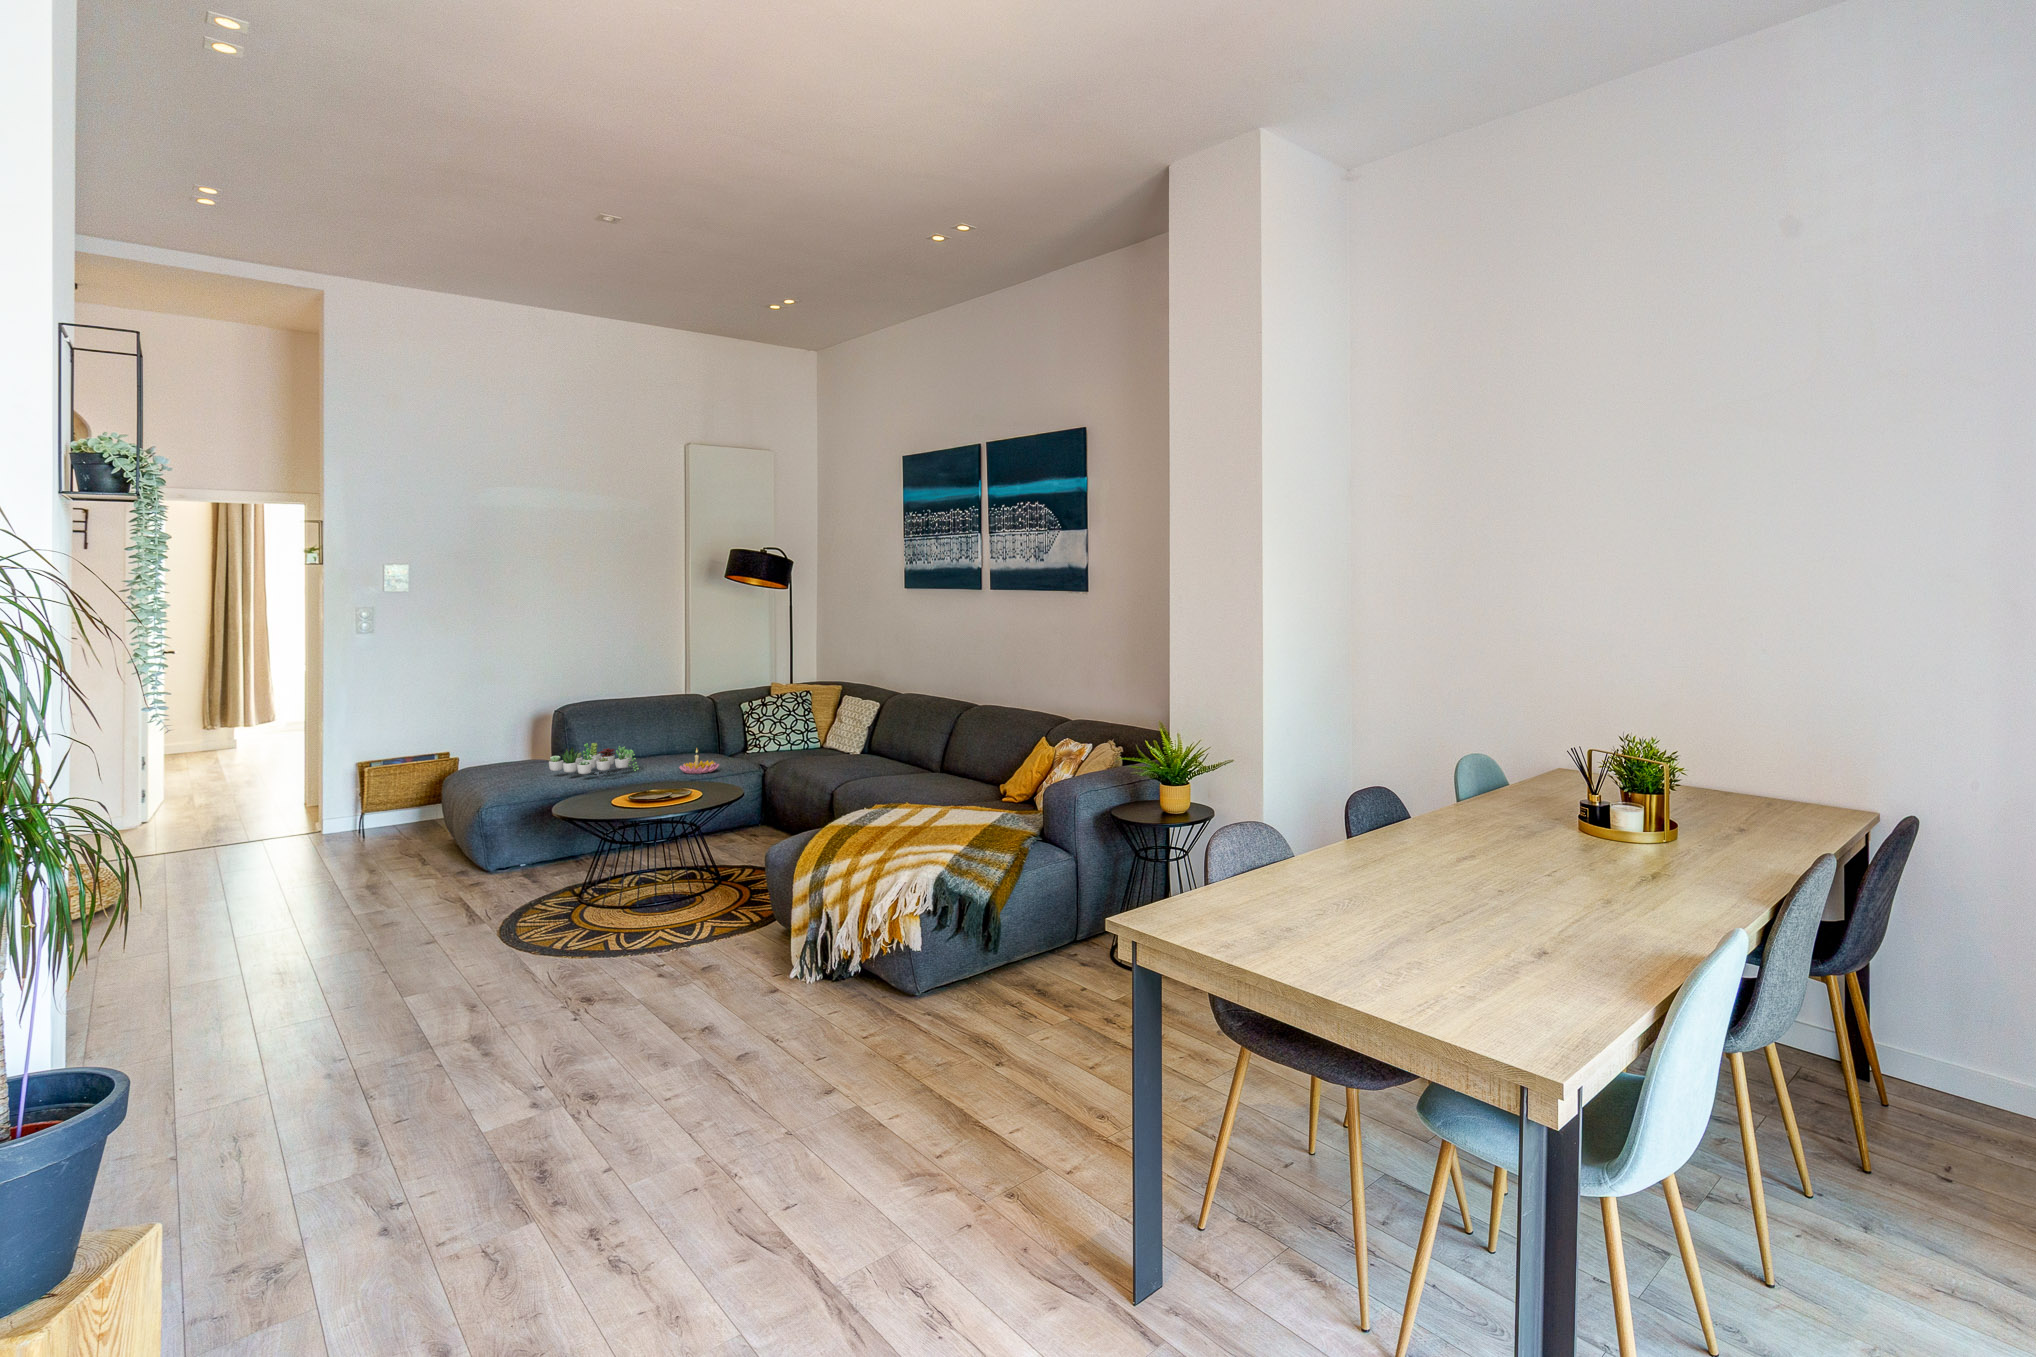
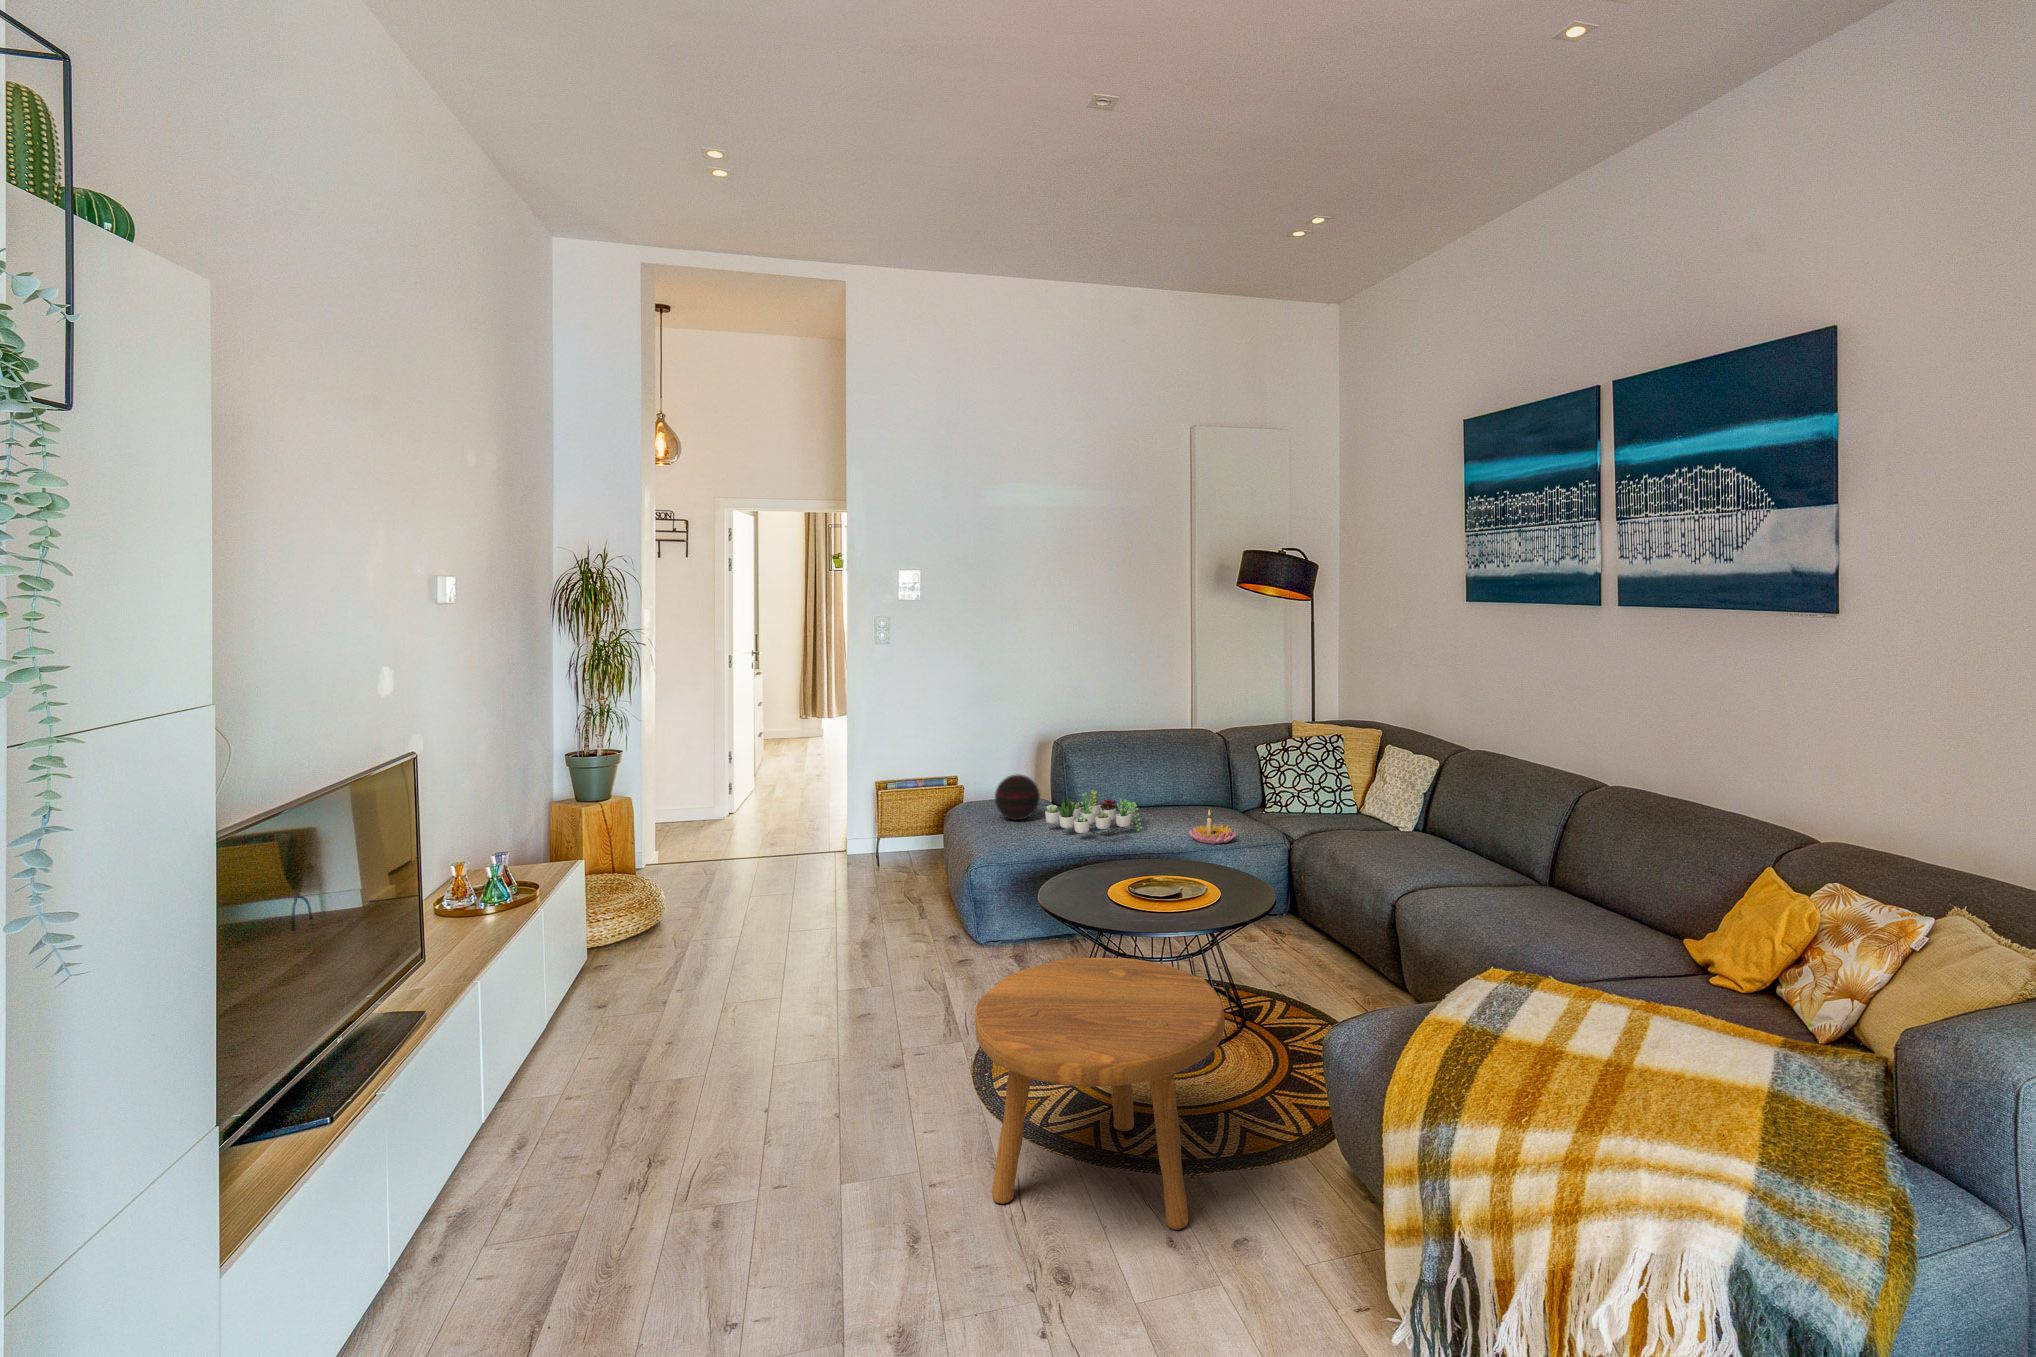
decorative orb: none [497,735,542,773] -> present [995,775,1040,820]
footstool: none [518,827,699,980] -> present [975,958,1225,1230]

